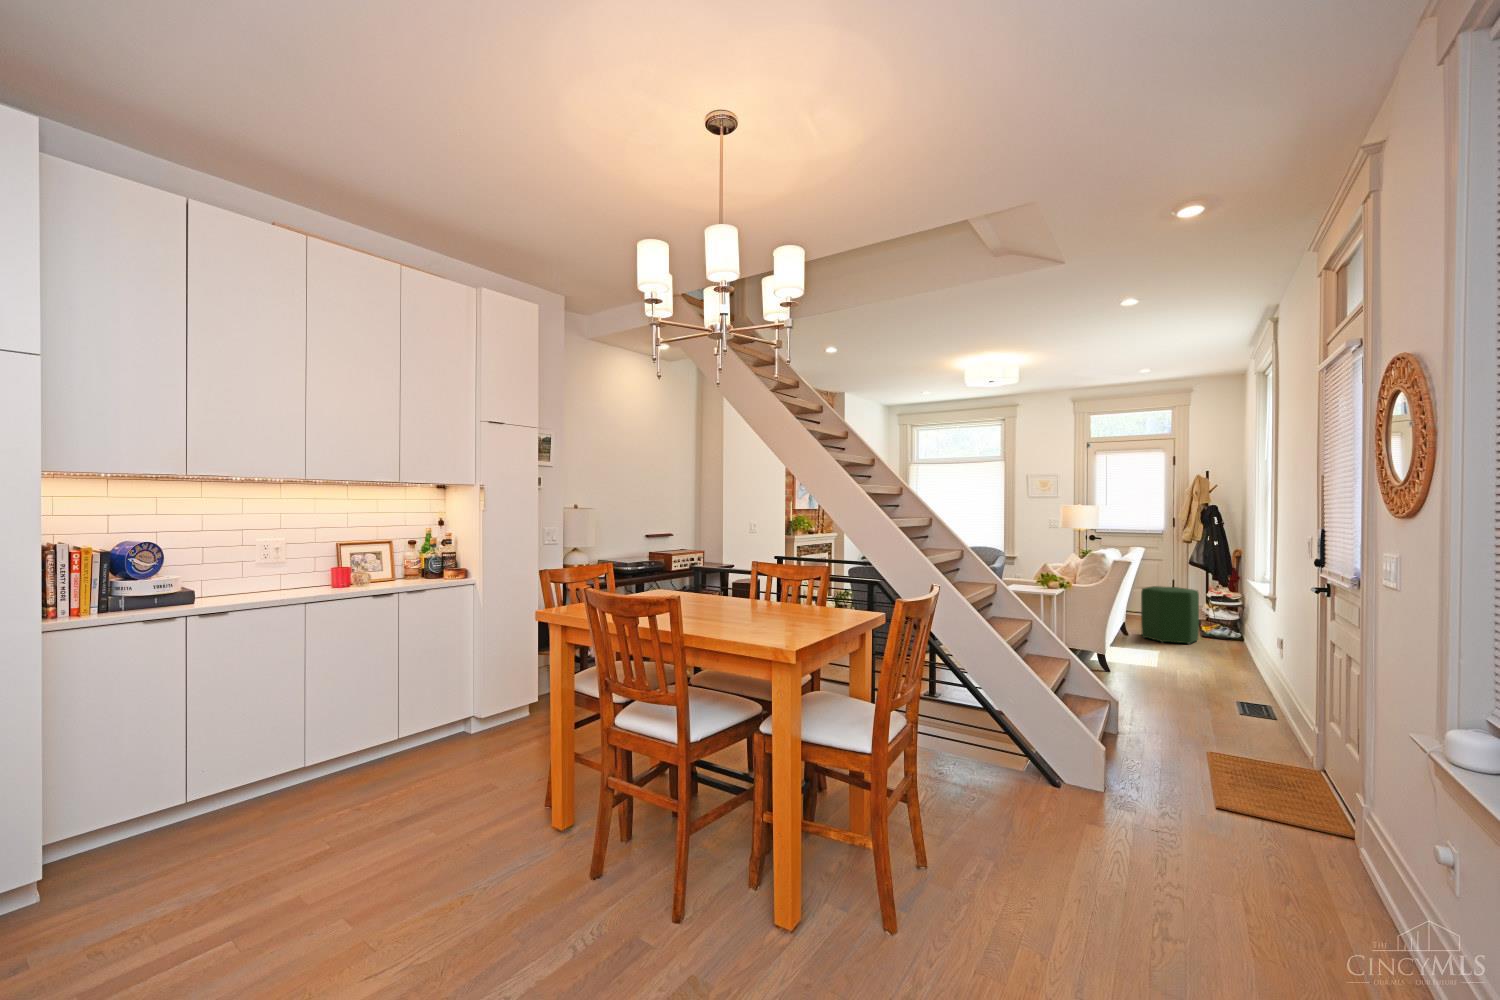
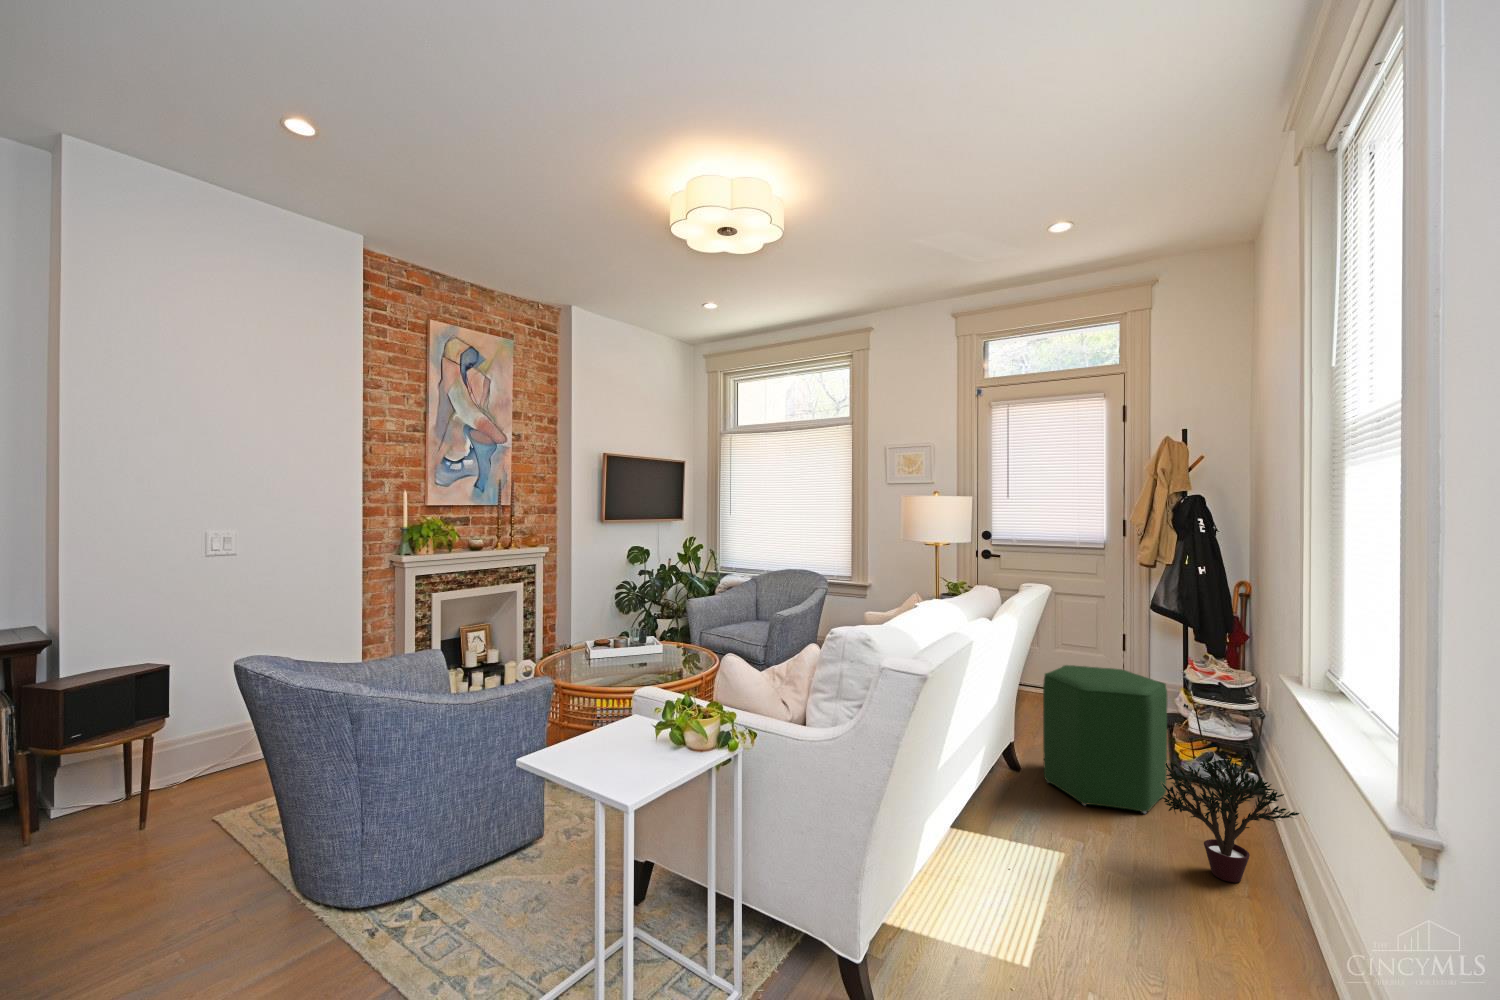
potted plant: none [1197,609,1249,656] -> present [1161,756,1299,882]

